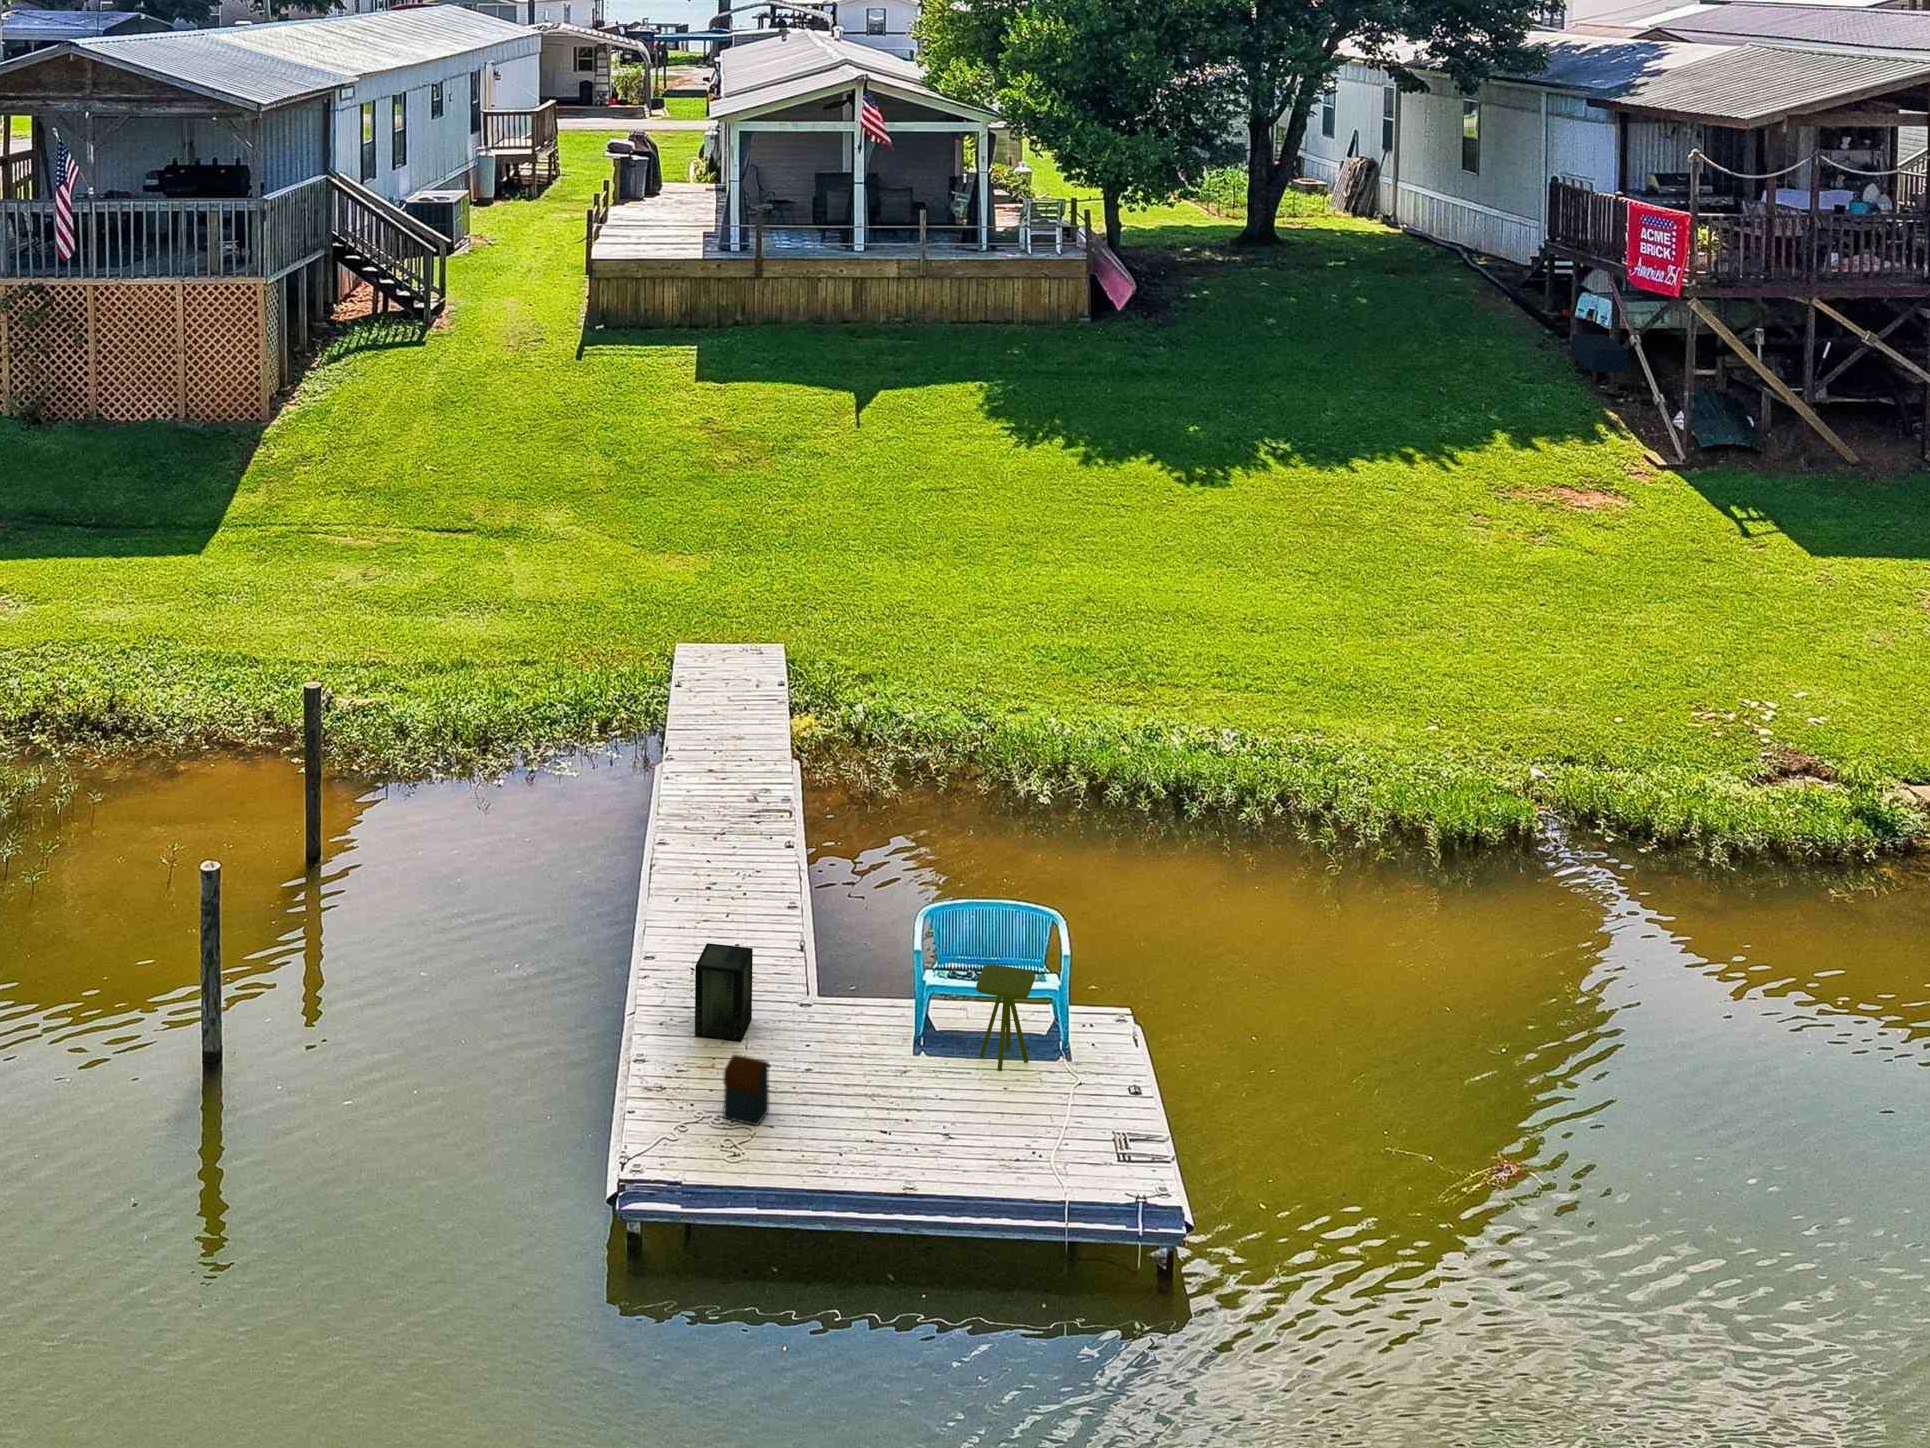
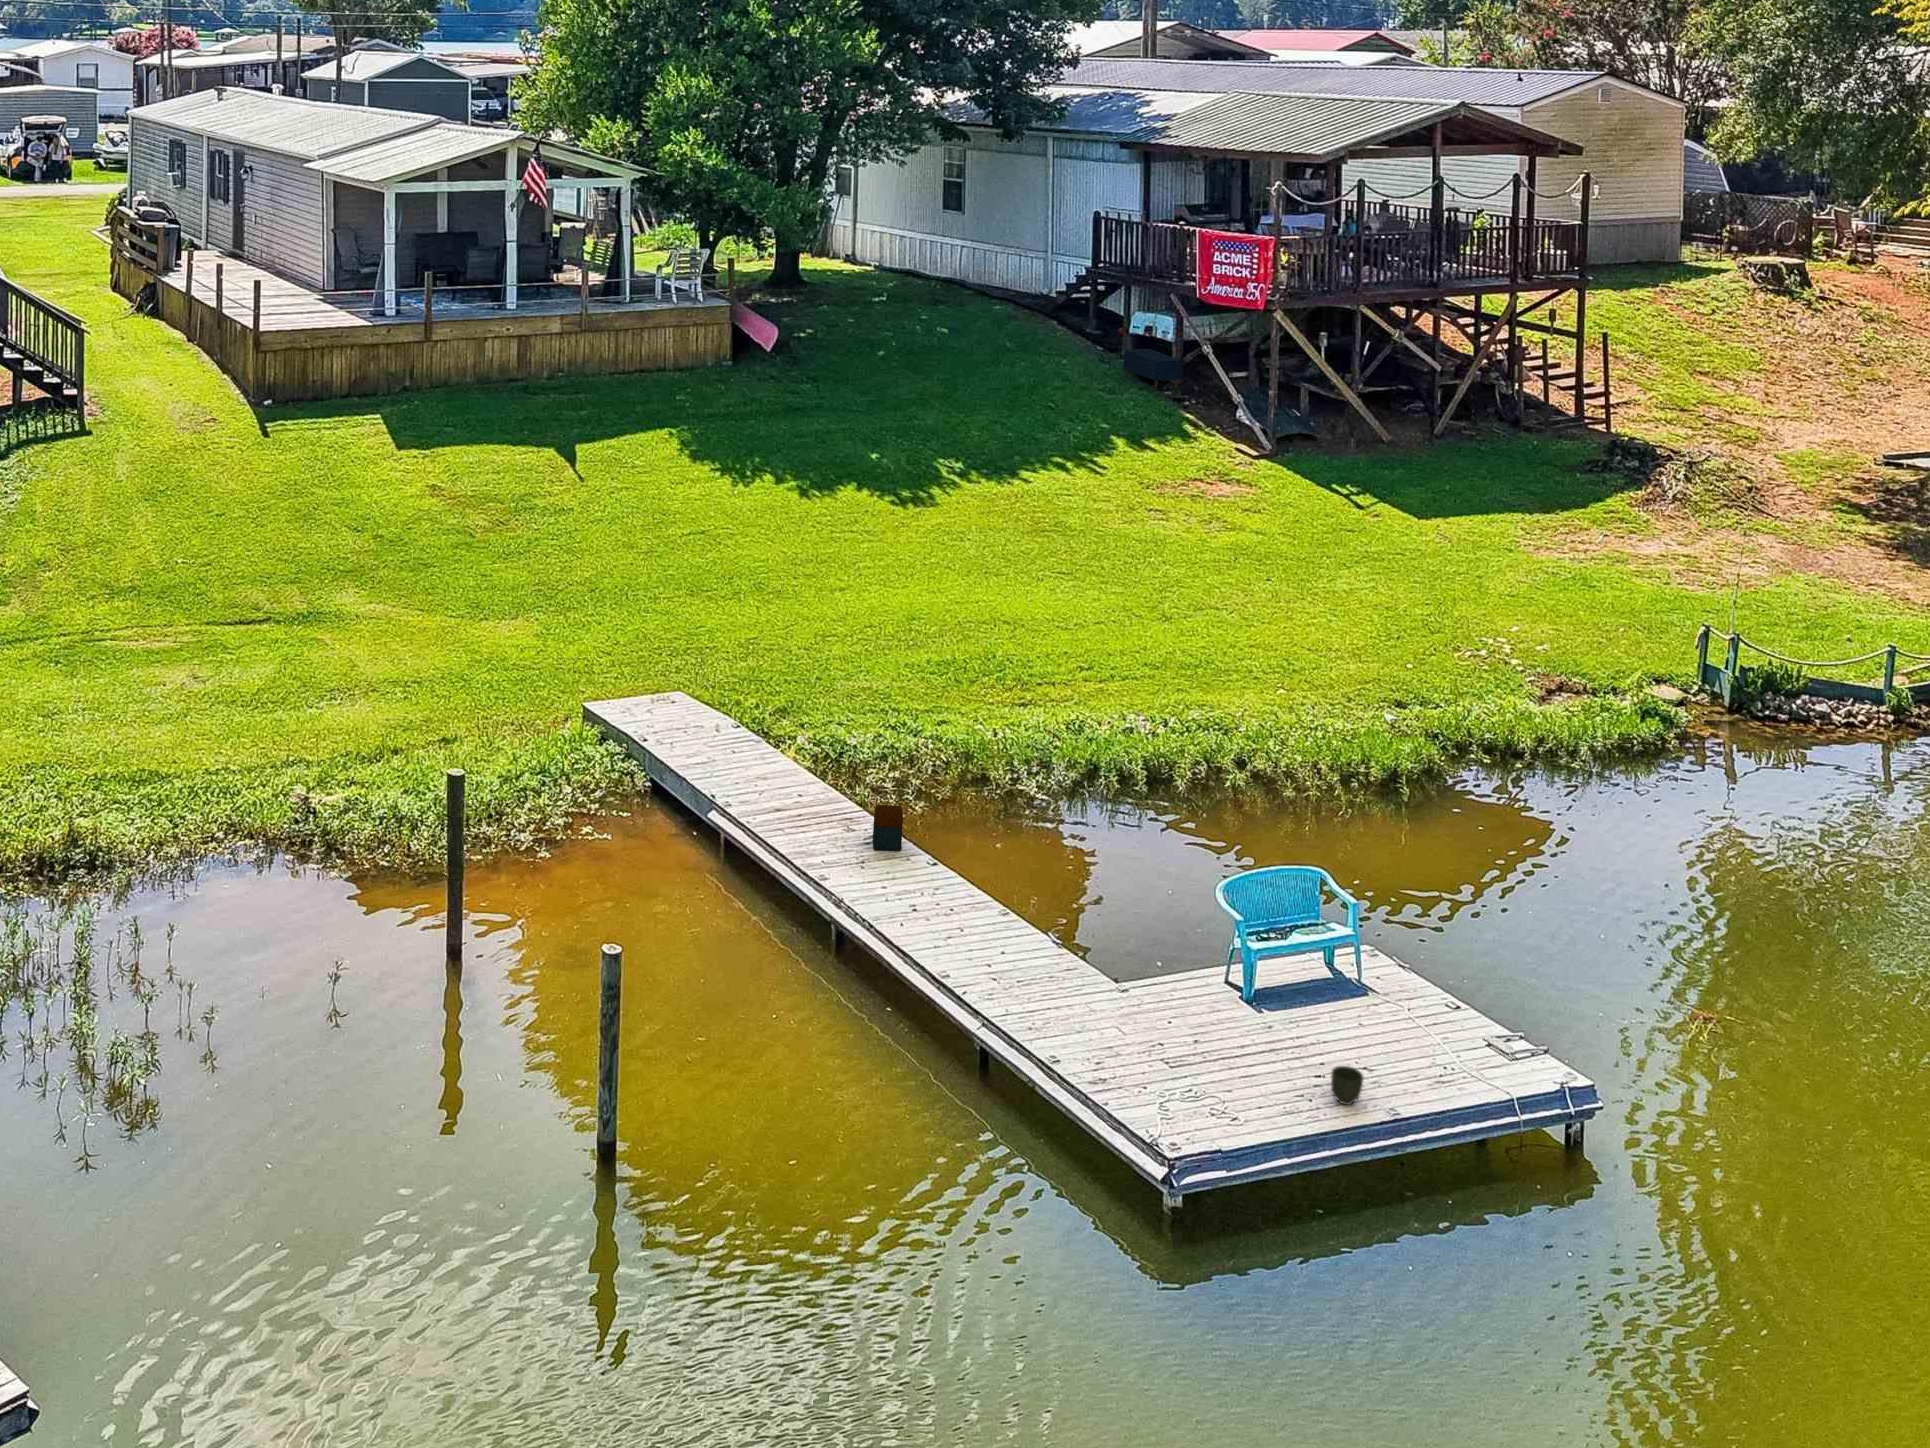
storage box: present [695,943,753,1042] -> none [1062,940,1124,1030]
side table: present [976,965,1035,1070] -> none [1310,919,1369,1011]
backpack: present [723,1054,769,1126] -> present [872,805,903,851]
planter: none [863,1120,897,1163] -> present [1331,1066,1363,1105]

